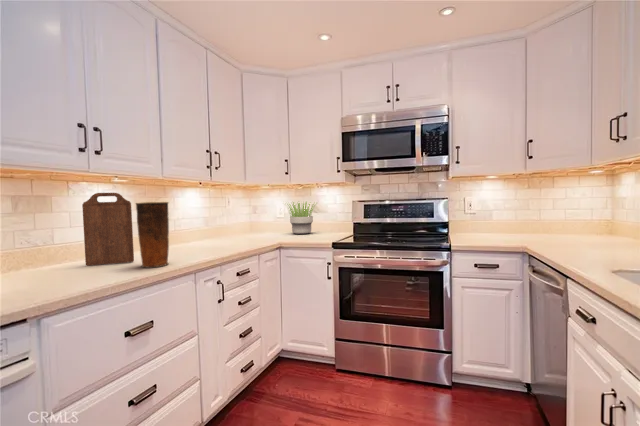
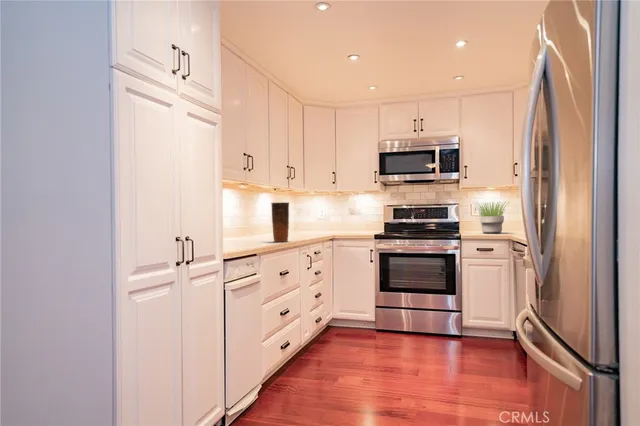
cutting board: present [82,193,134,266] -> none [234,196,261,242]
potted plant: present [289,202,317,234] -> present [478,202,506,233]

